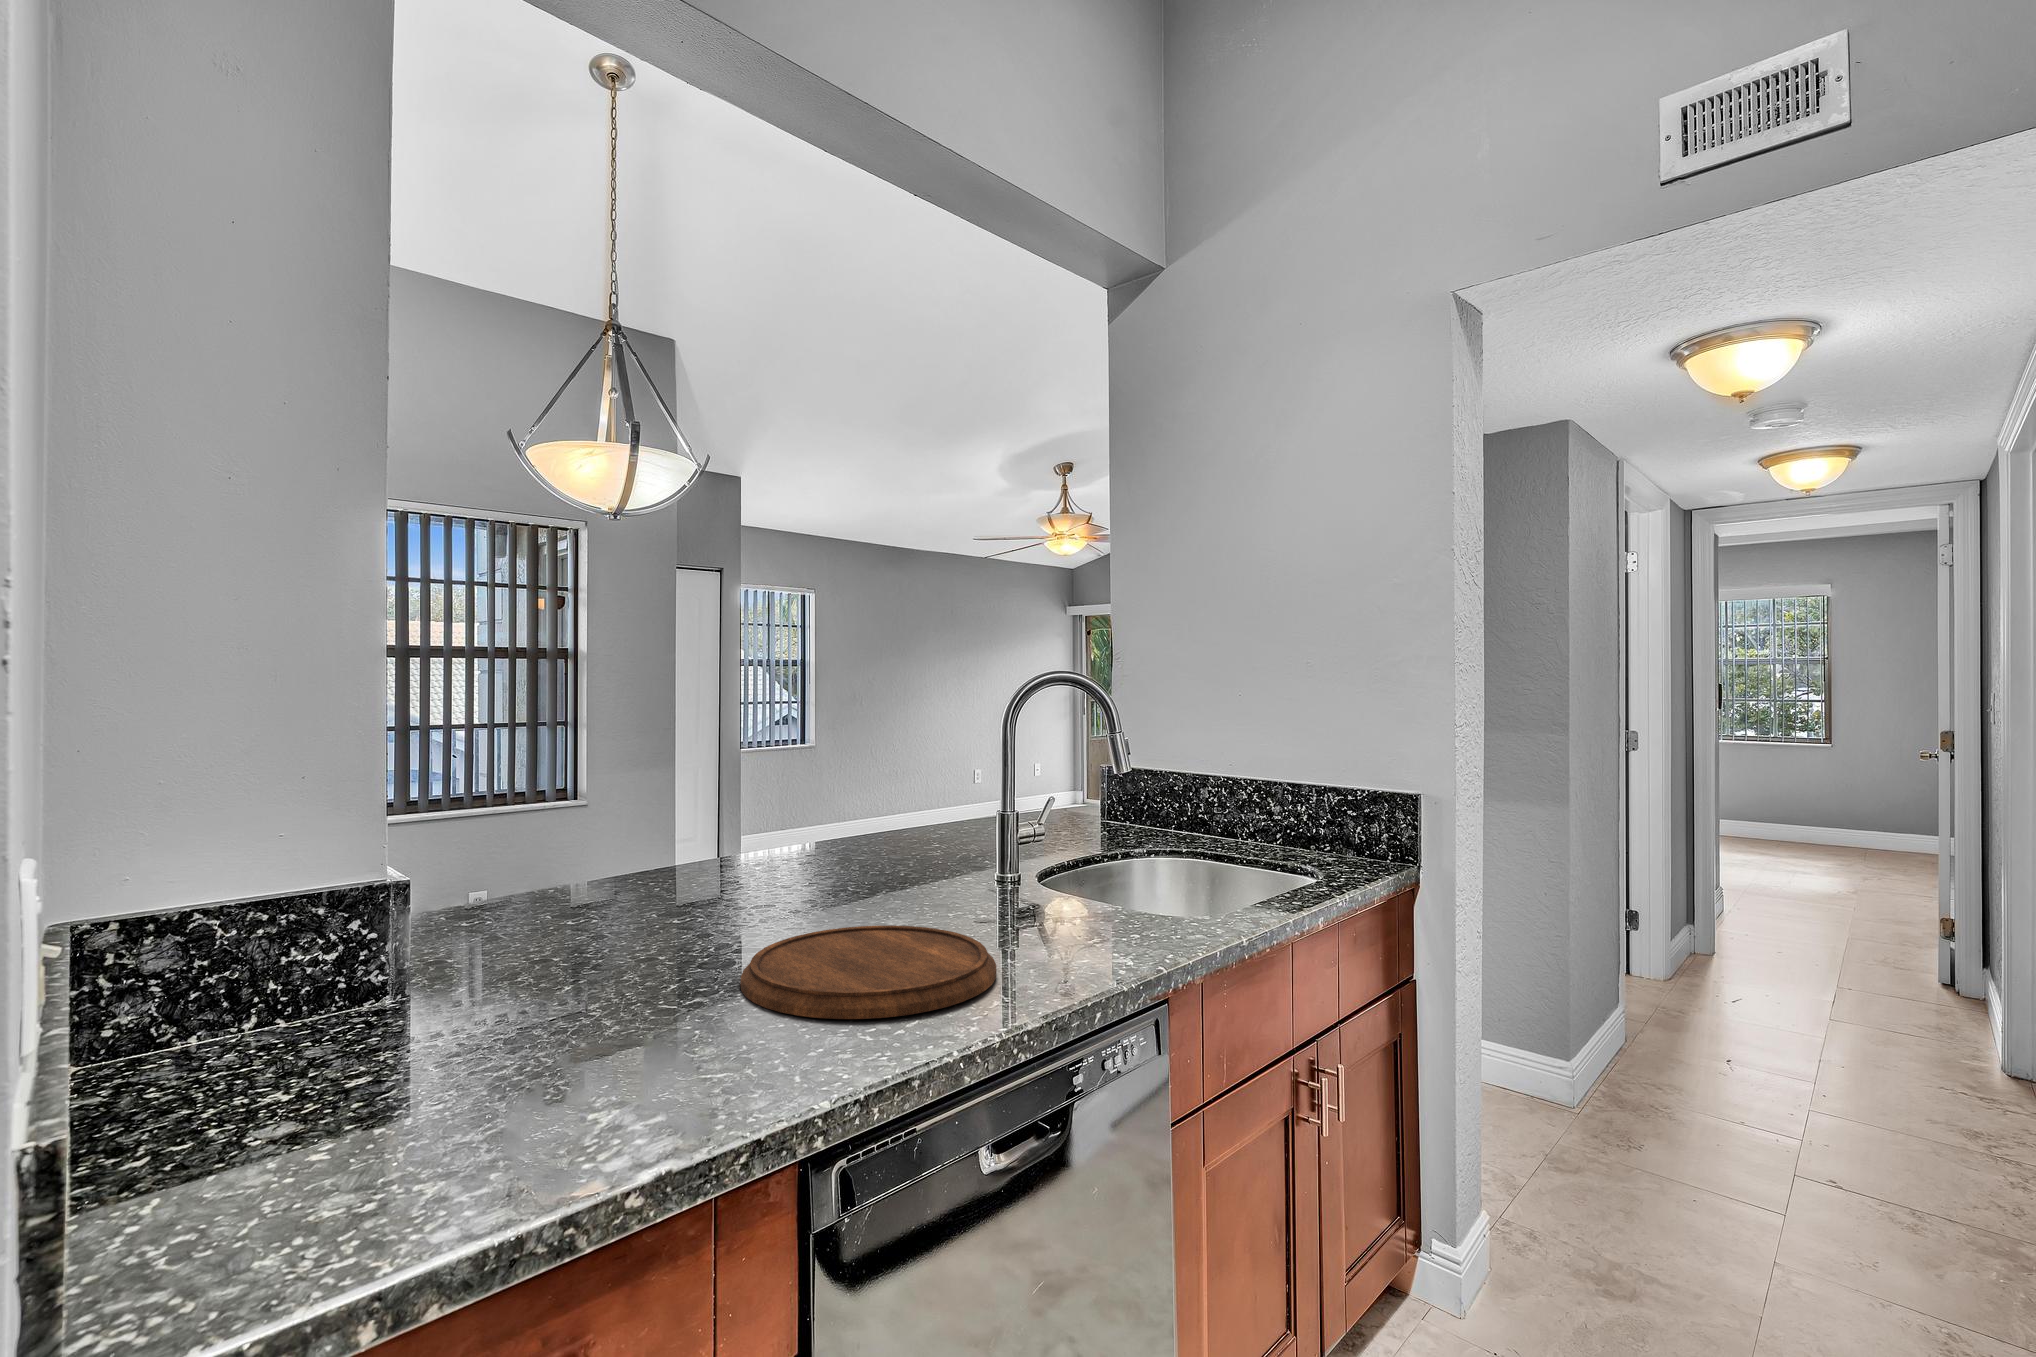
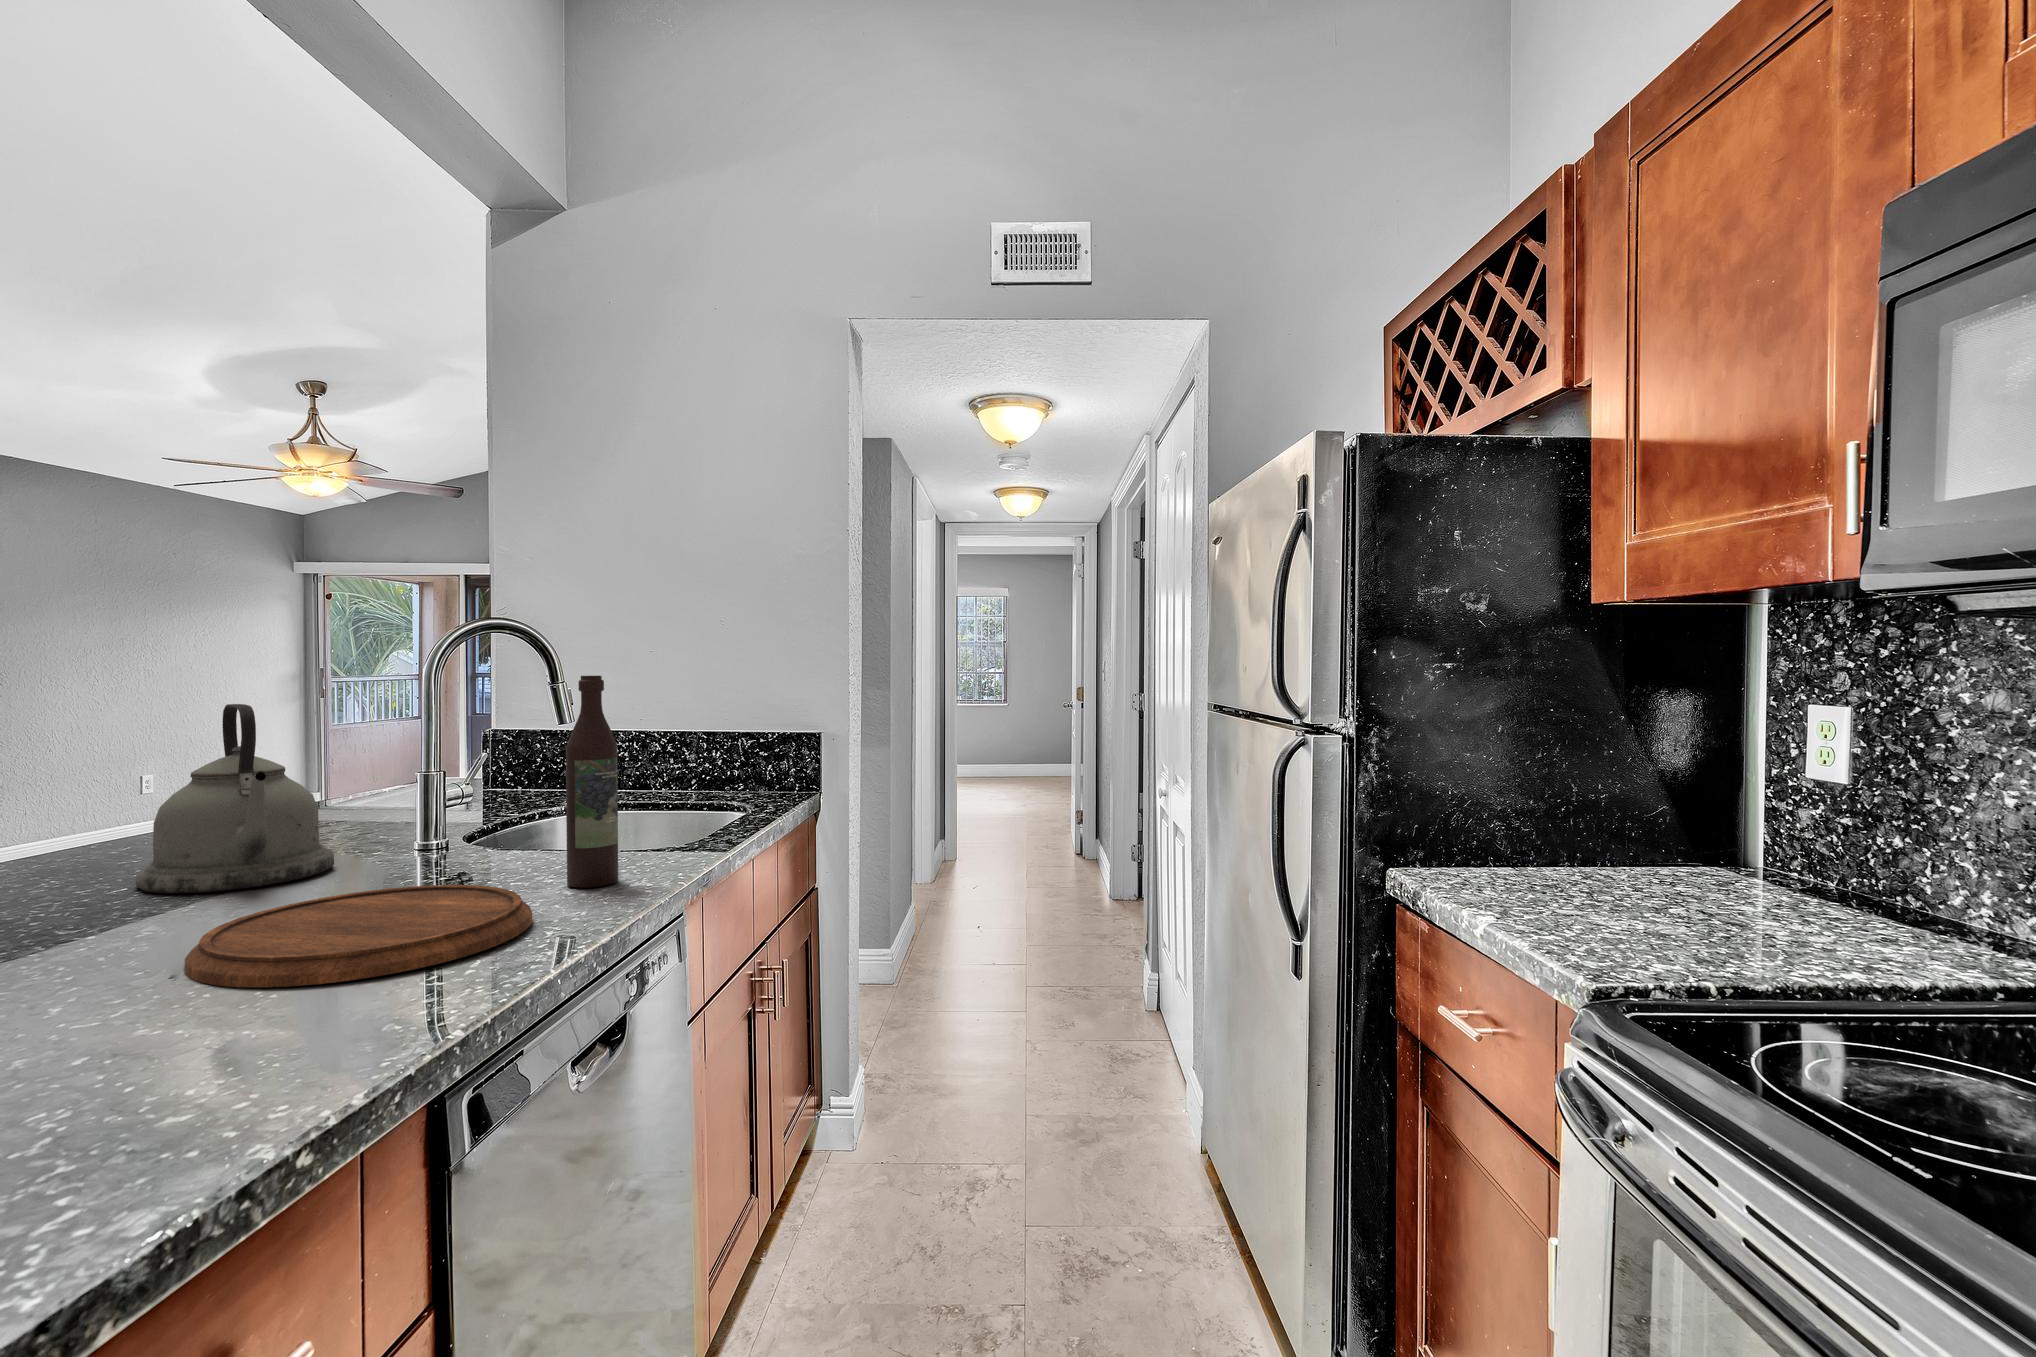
wine bottle: none [1058,735,1107,956] -> present [566,676,618,888]
kettle: none [795,747,920,902] -> present [136,704,334,893]

